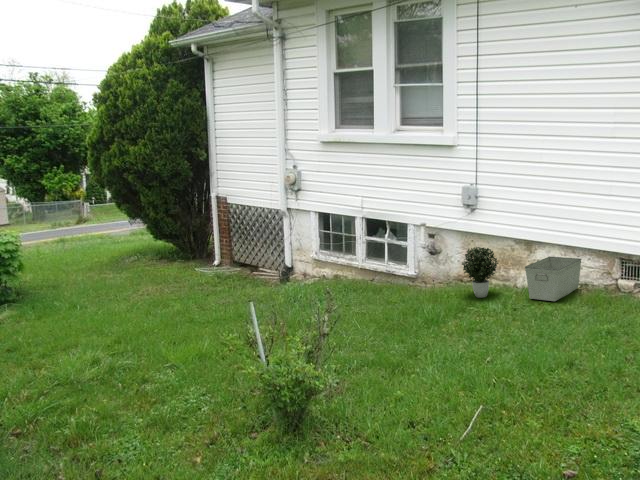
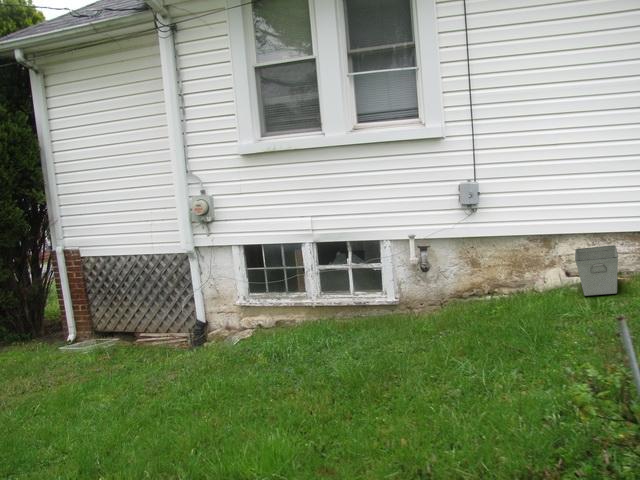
potted plant: present [462,247,498,298] -> none [497,246,541,306]

